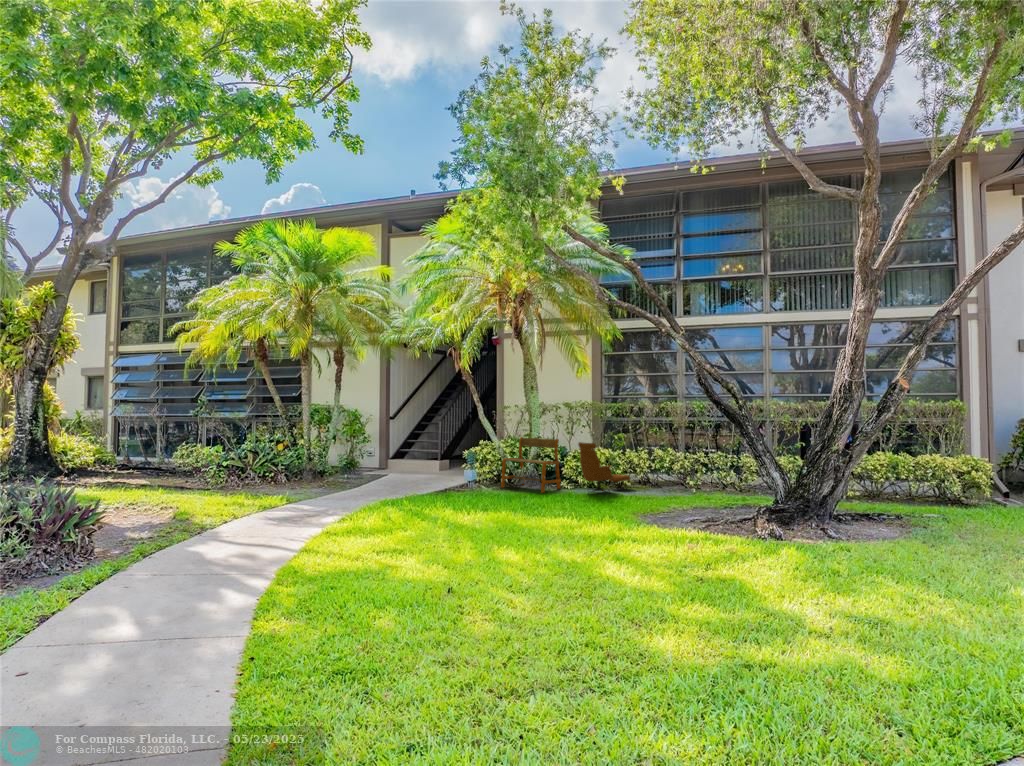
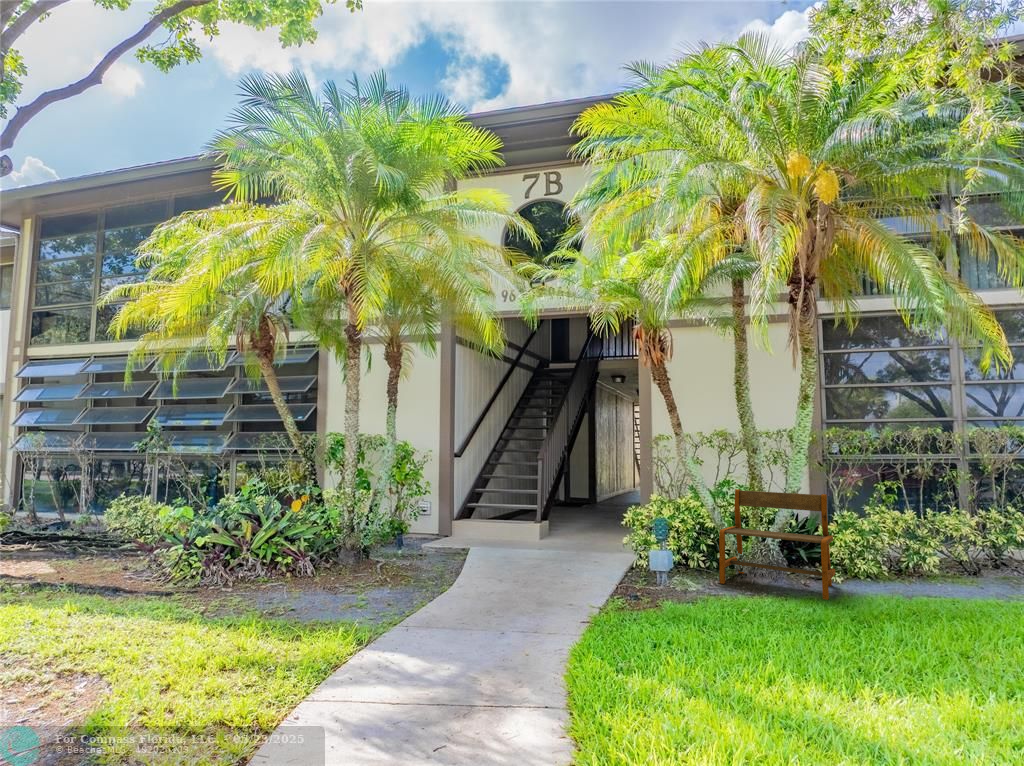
lounge chair: present [578,442,630,494] -> none [893,502,971,605]

